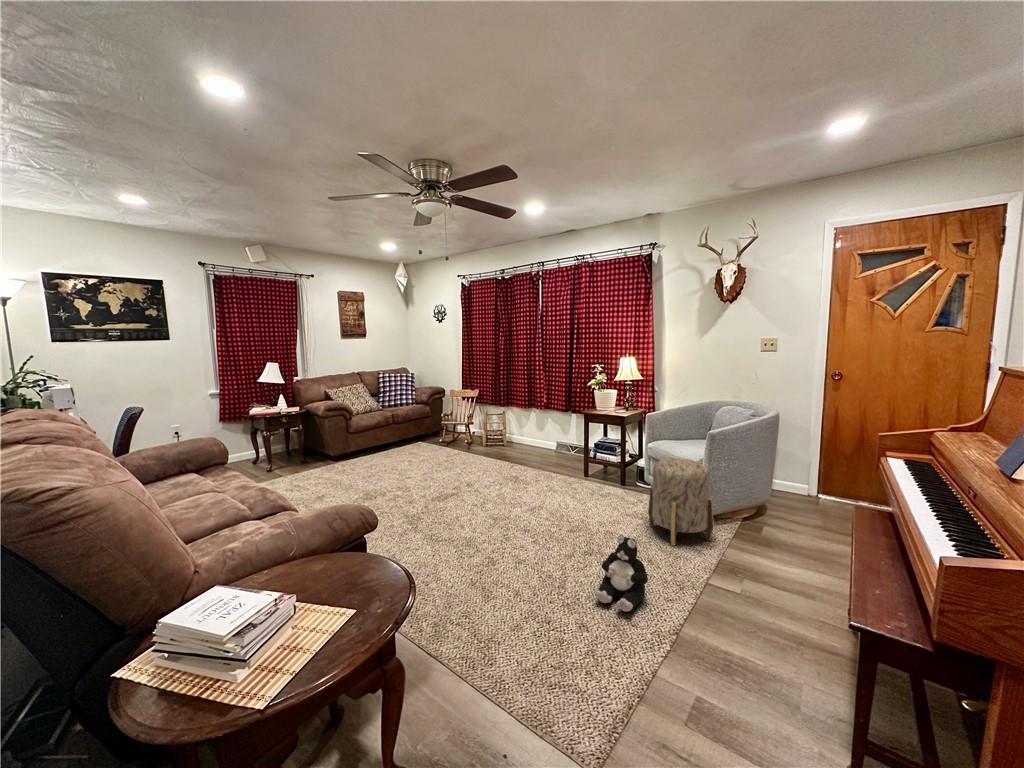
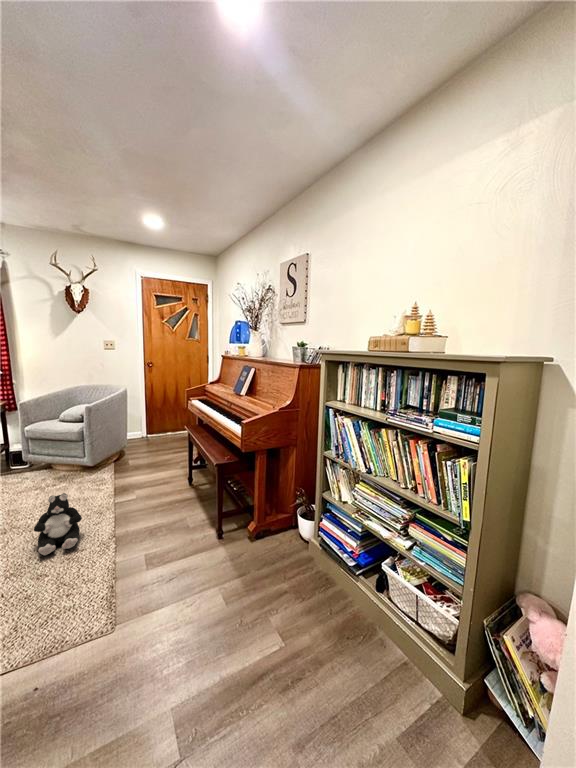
ottoman: present [648,458,714,546] -> none [46,429,103,495]

